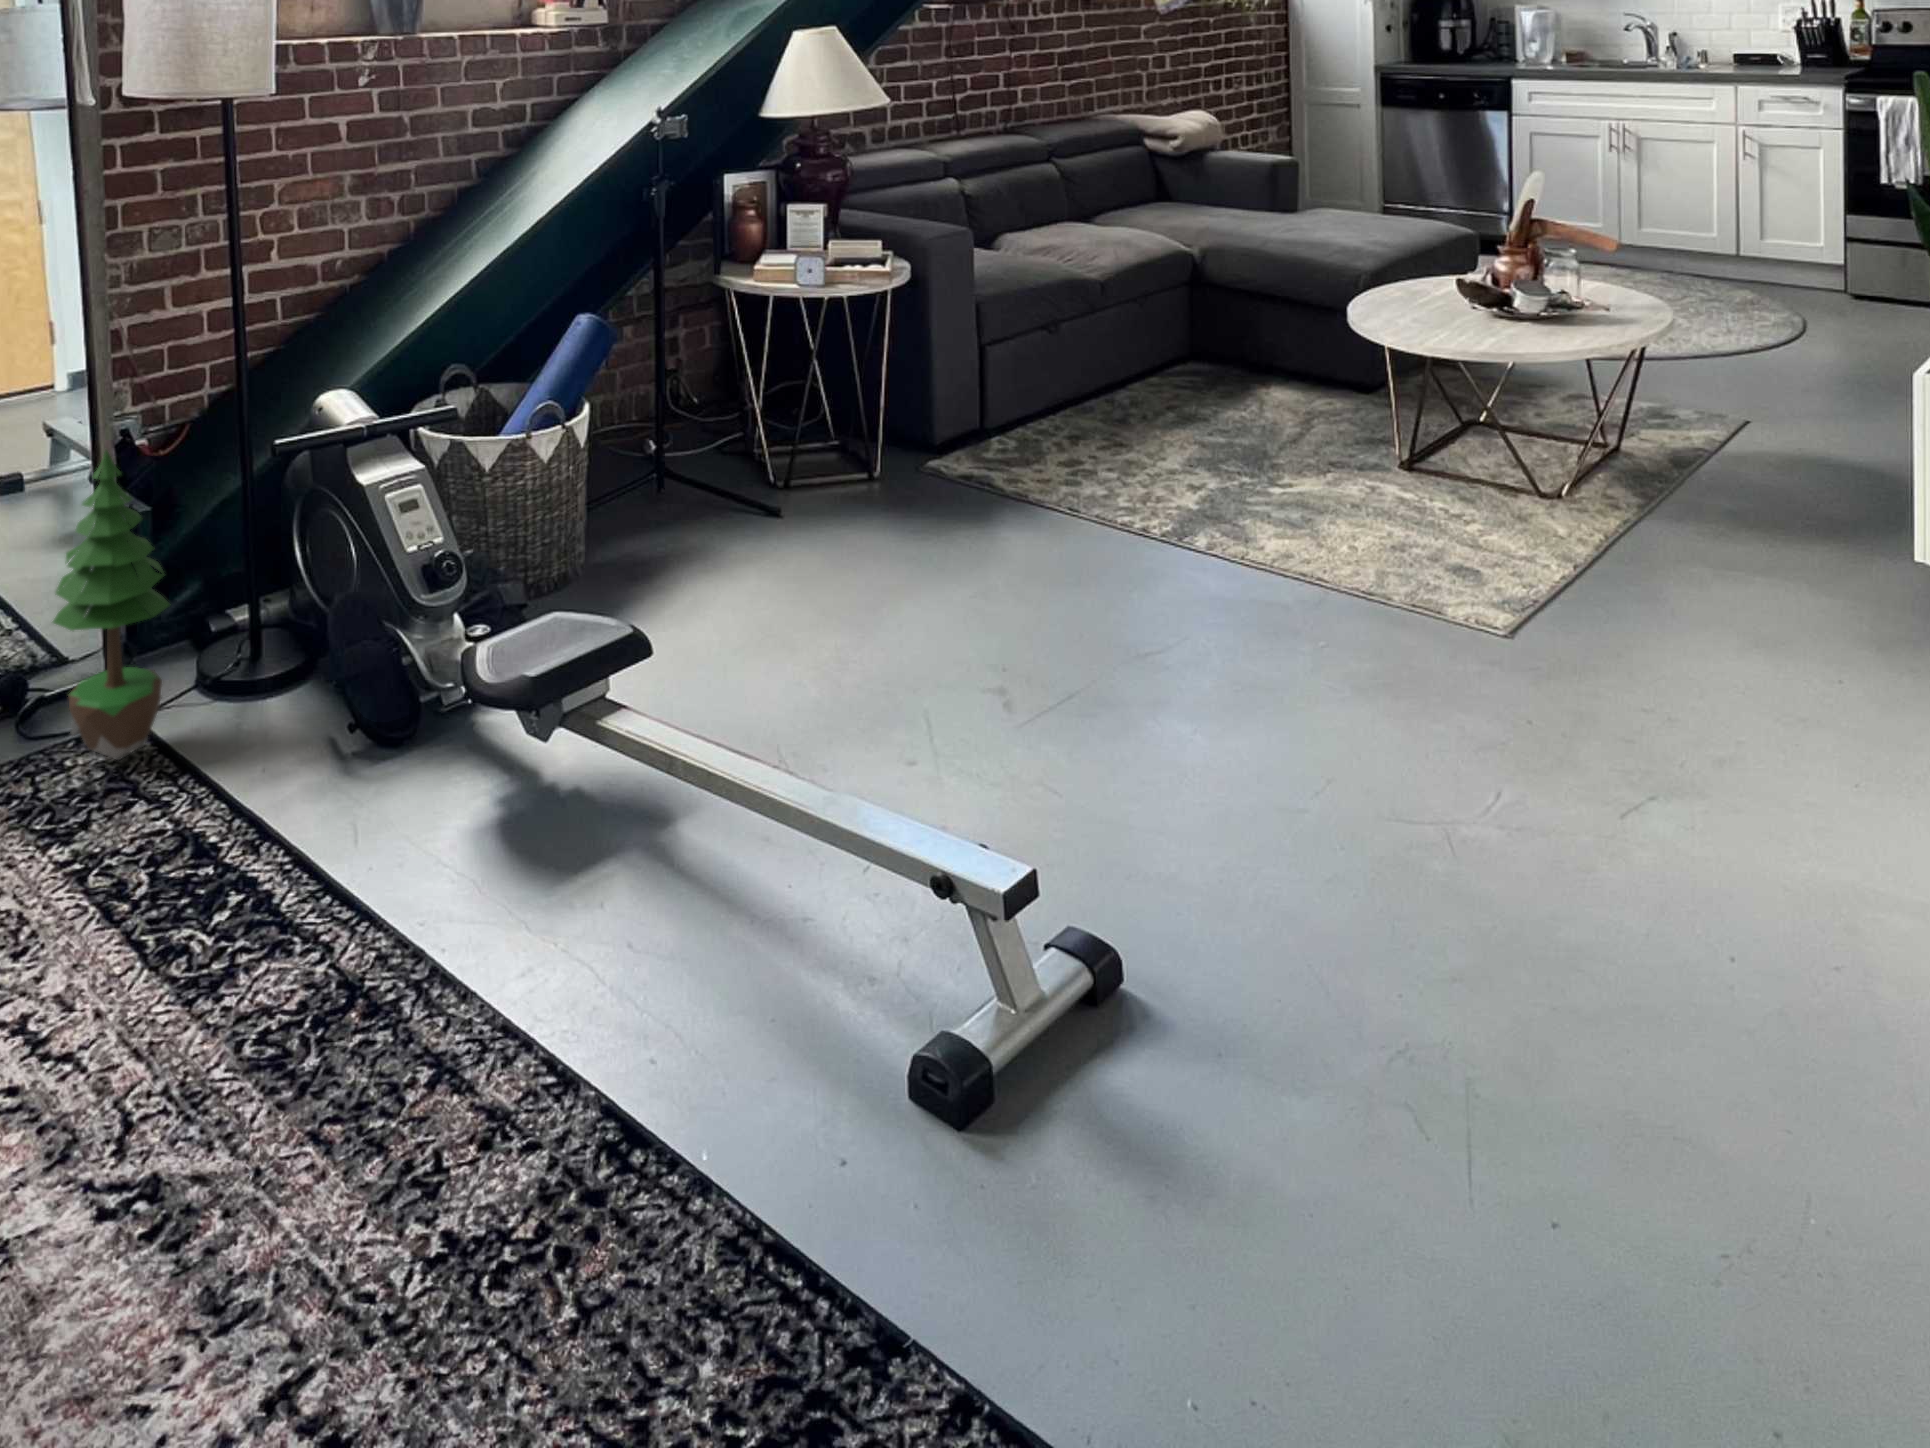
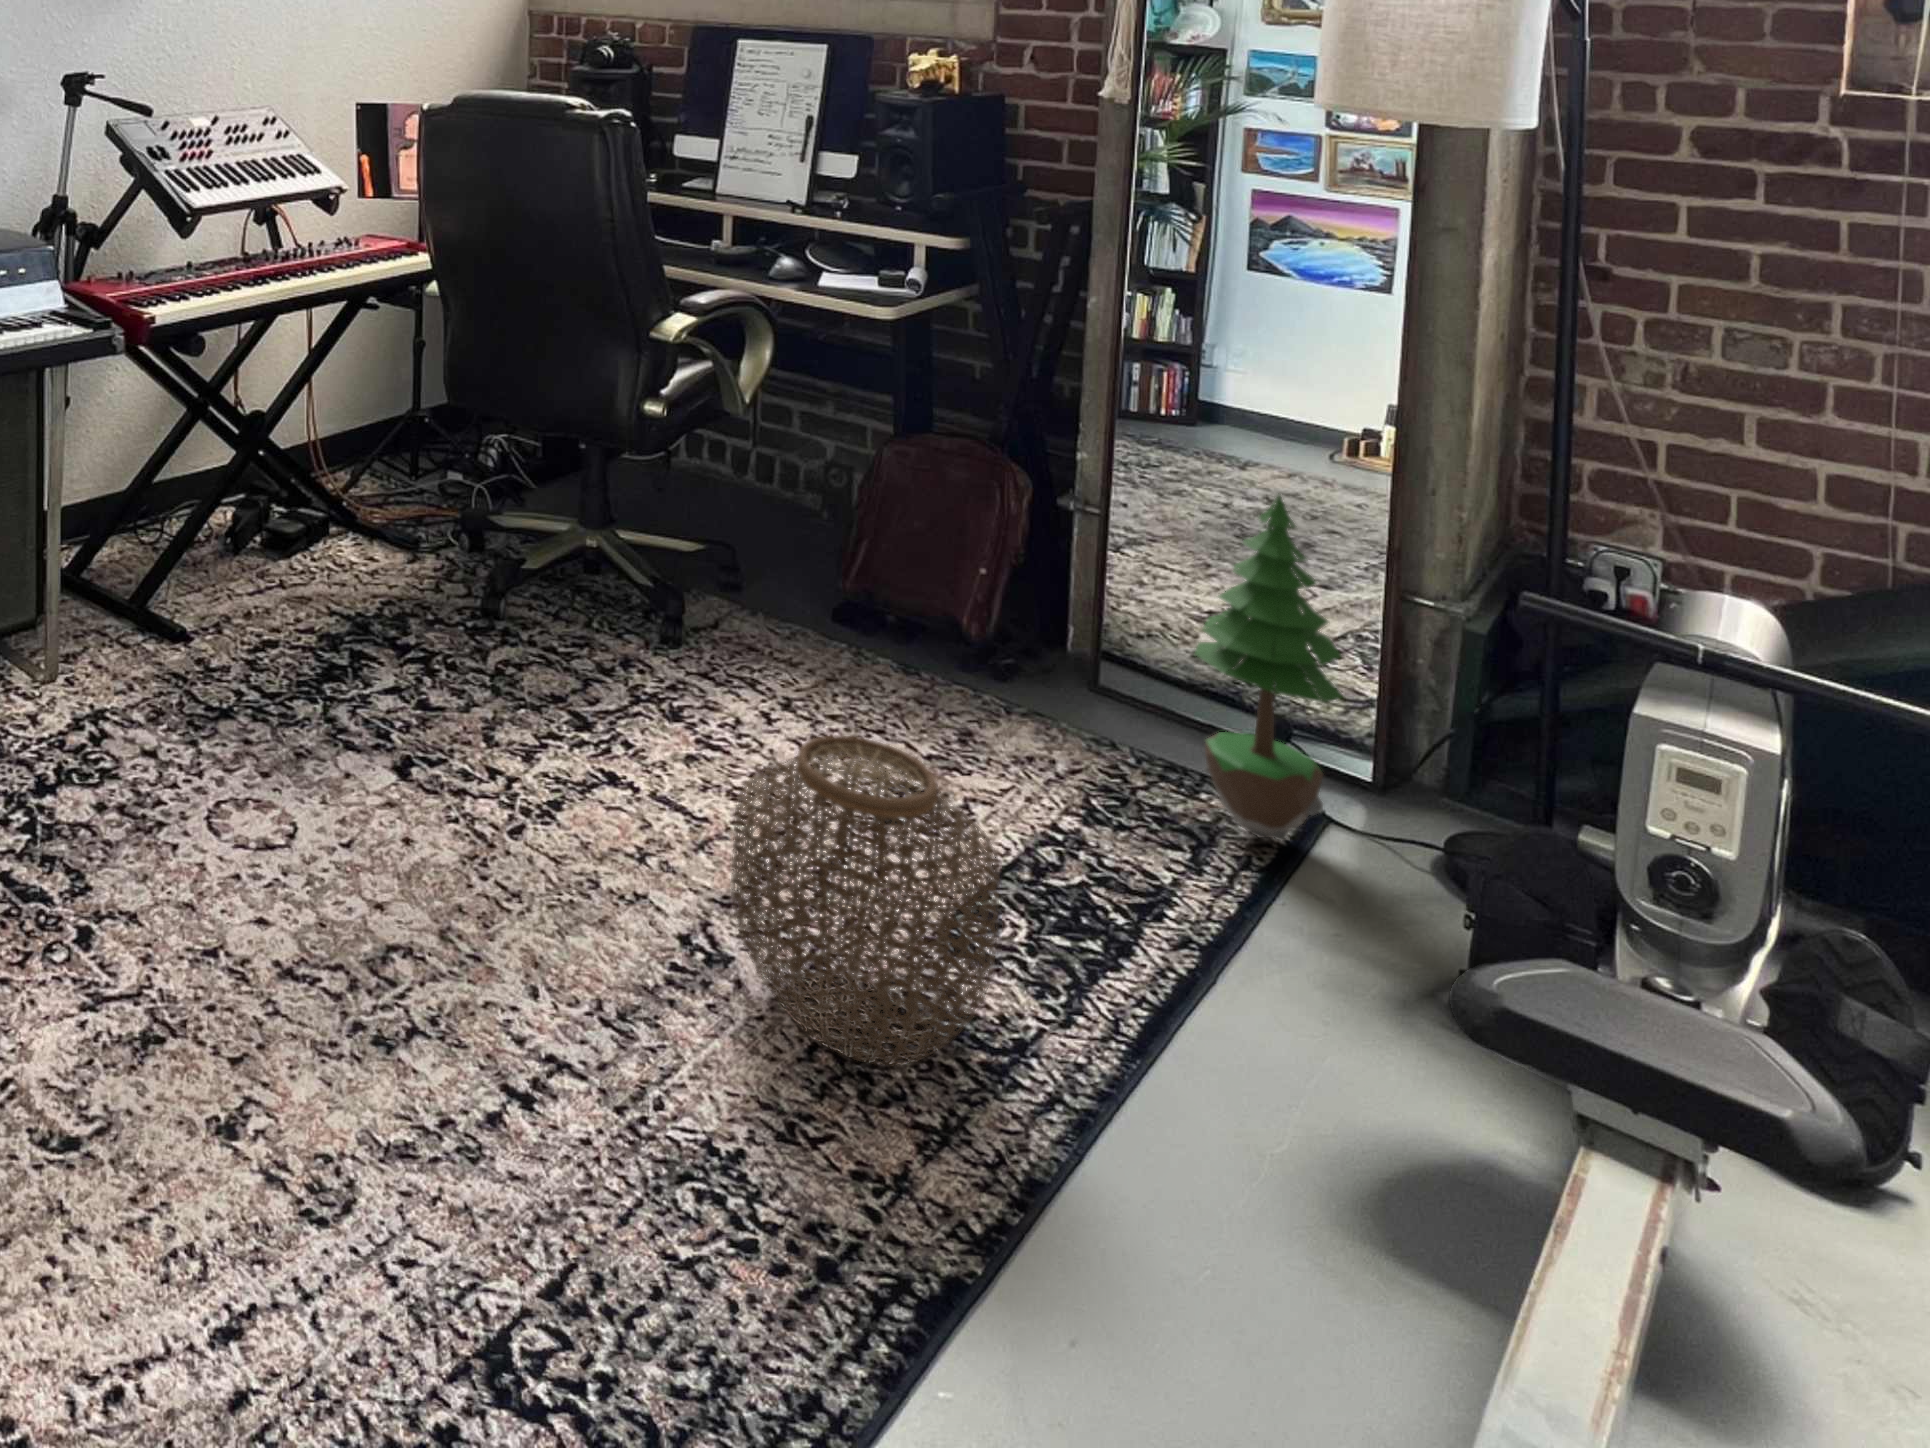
woven basket: none [135,798,402,1143] -> present [731,735,999,1065]

